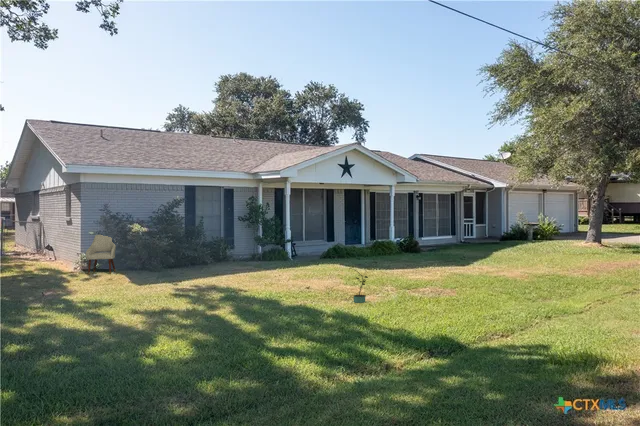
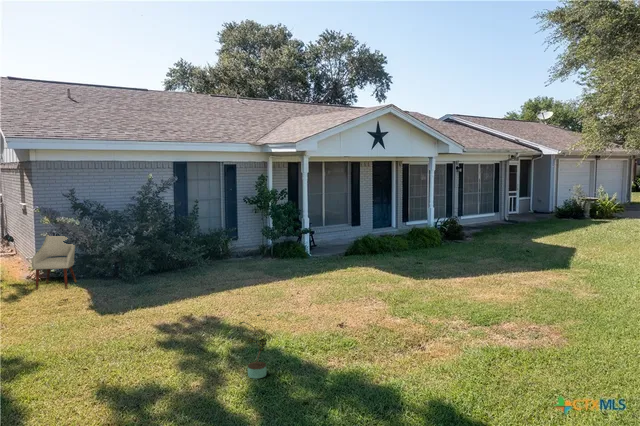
potted plant: present [350,268,368,303] -> present [239,314,269,379]

